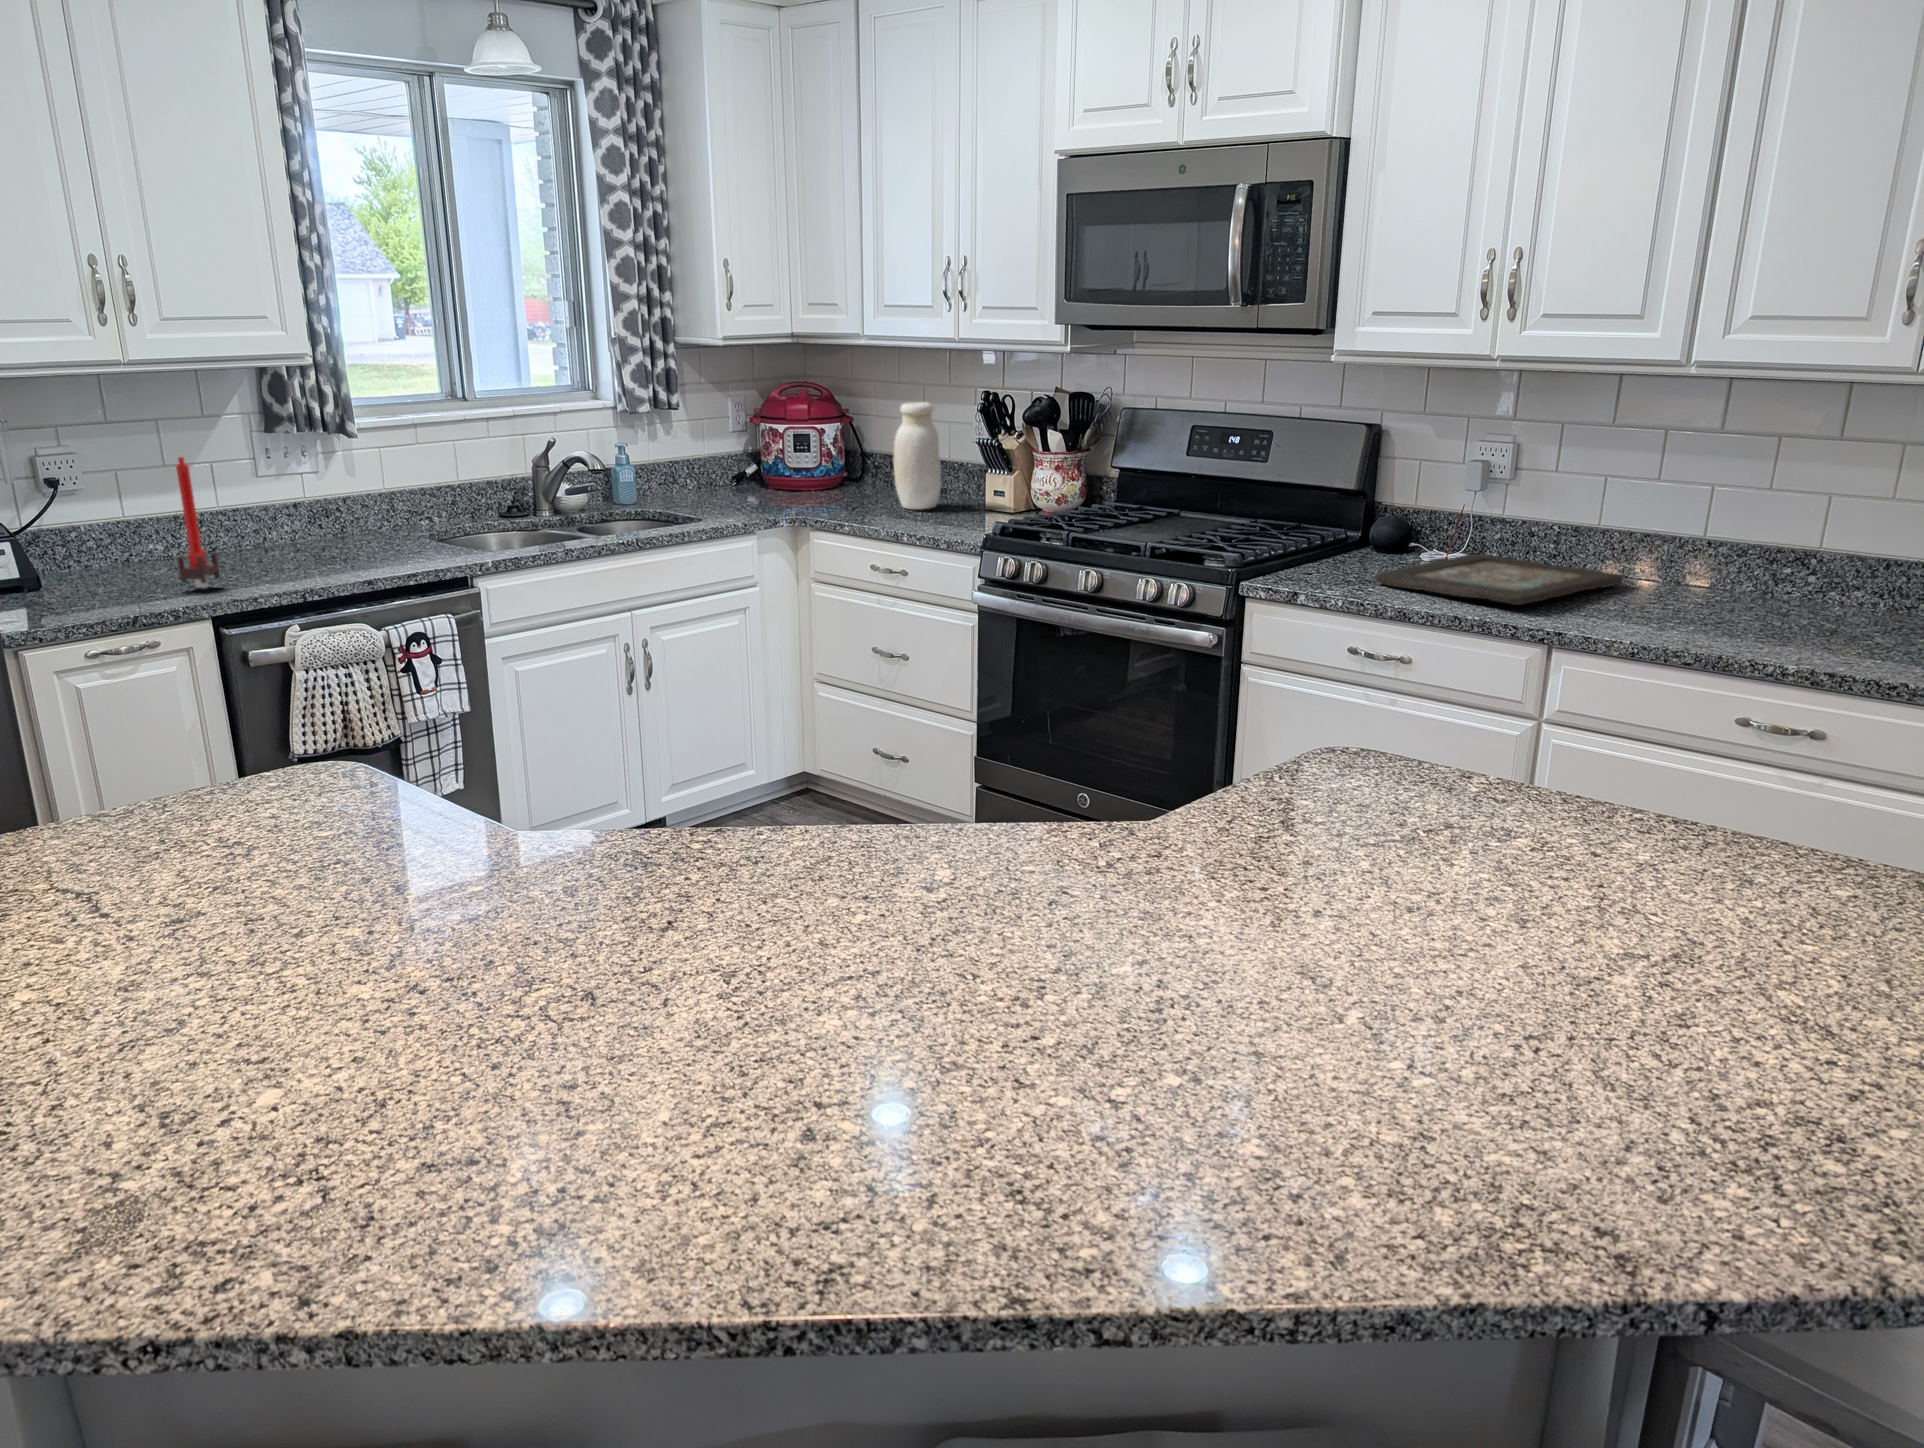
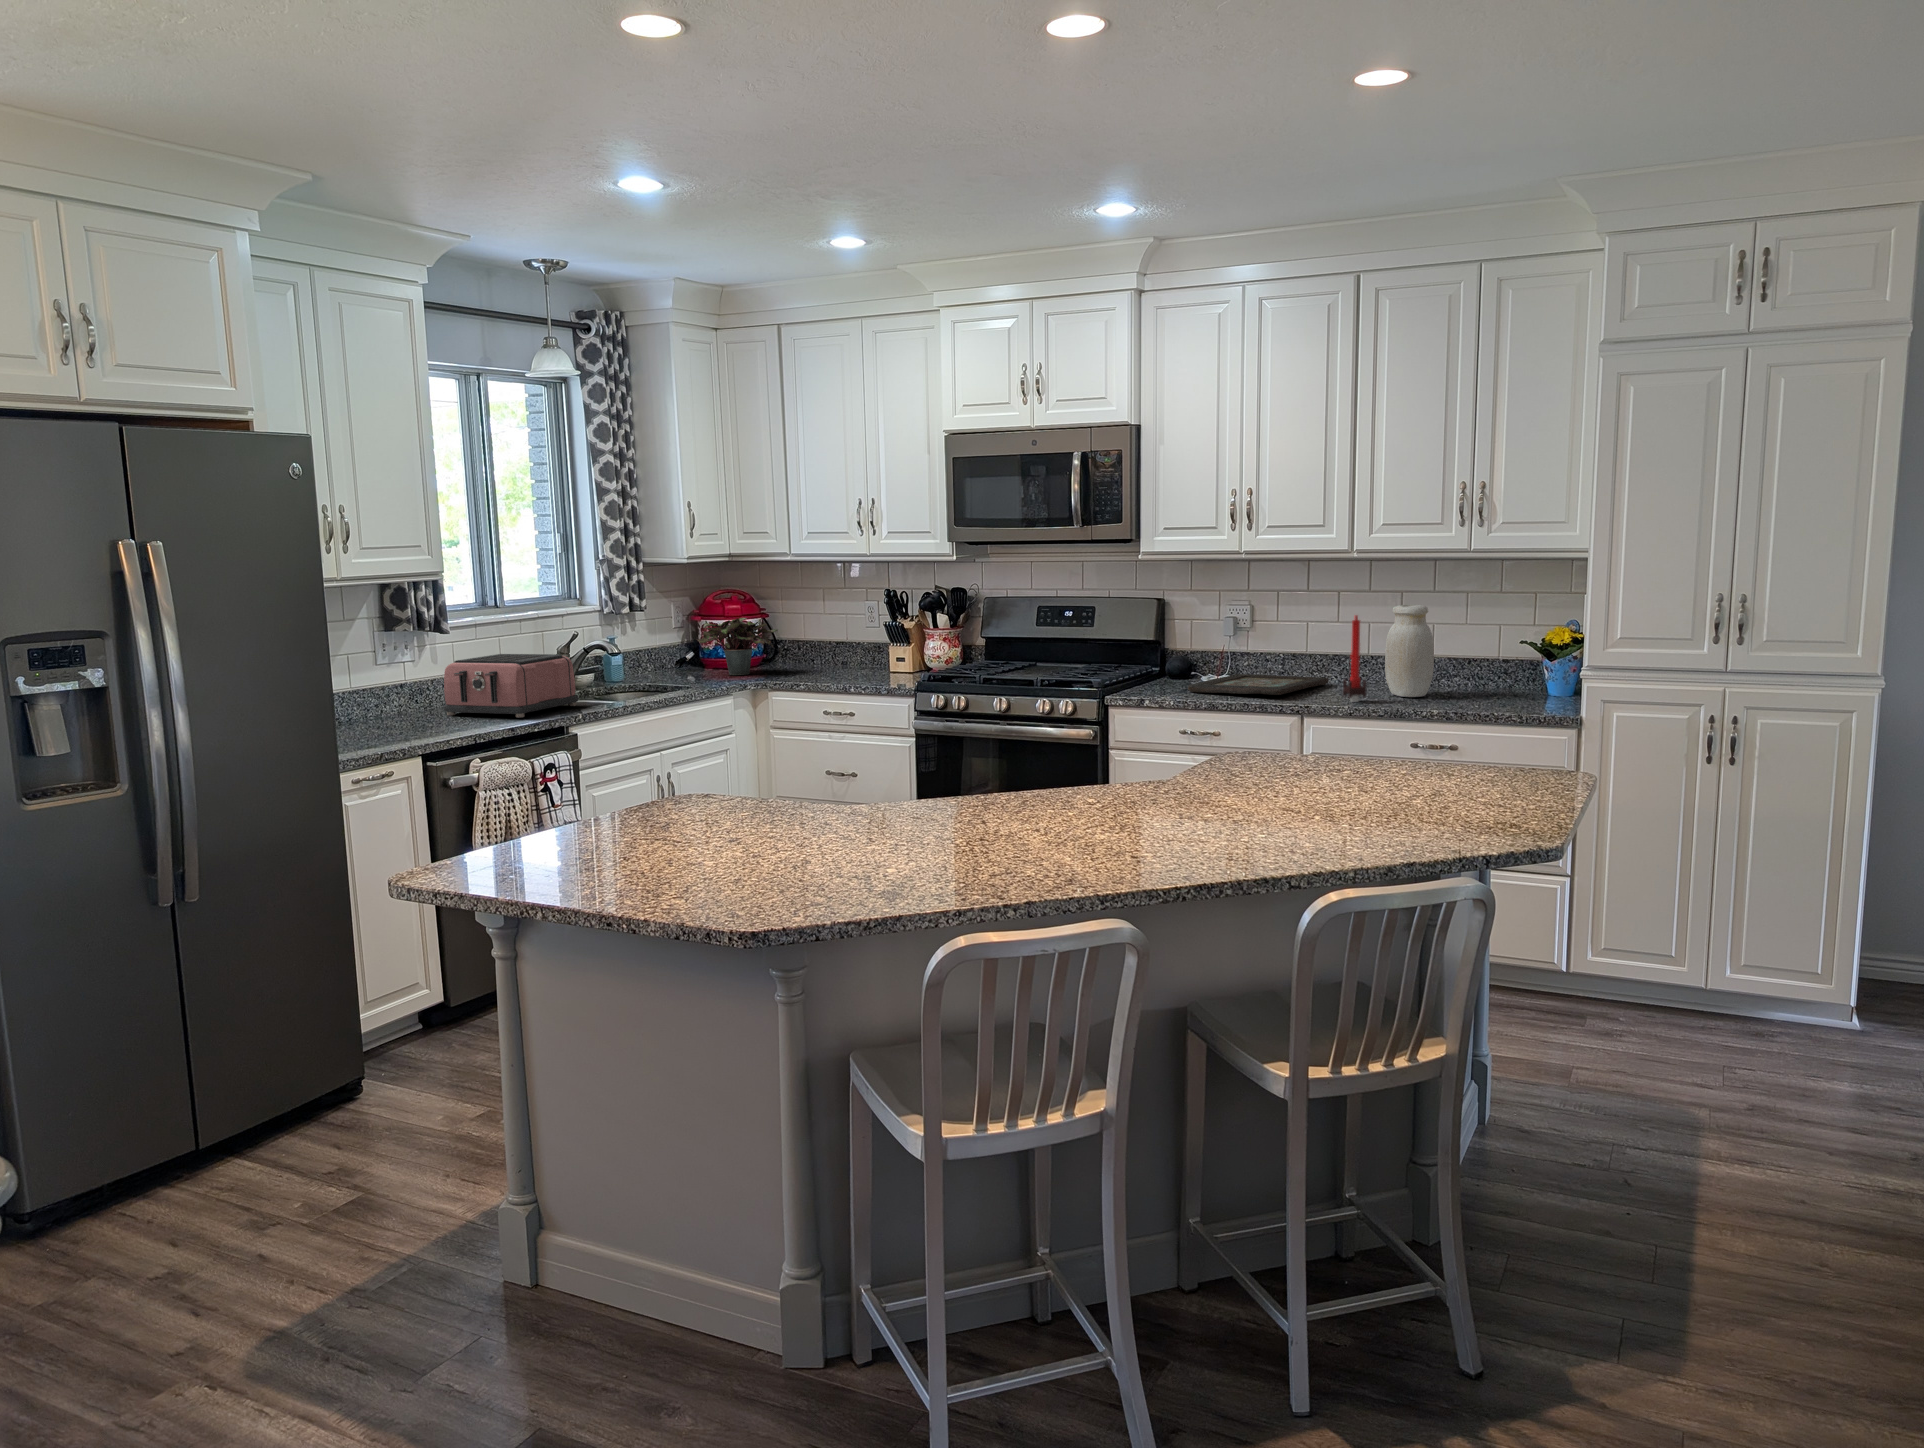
jar: present [894,402,941,509] -> present [1385,605,1434,697]
potted plant: none [732,423,849,501] -> present [697,618,778,675]
candle: present [176,457,220,588] -> present [1343,615,1367,702]
toaster: none [333,466,516,560] -> present [443,654,578,718]

